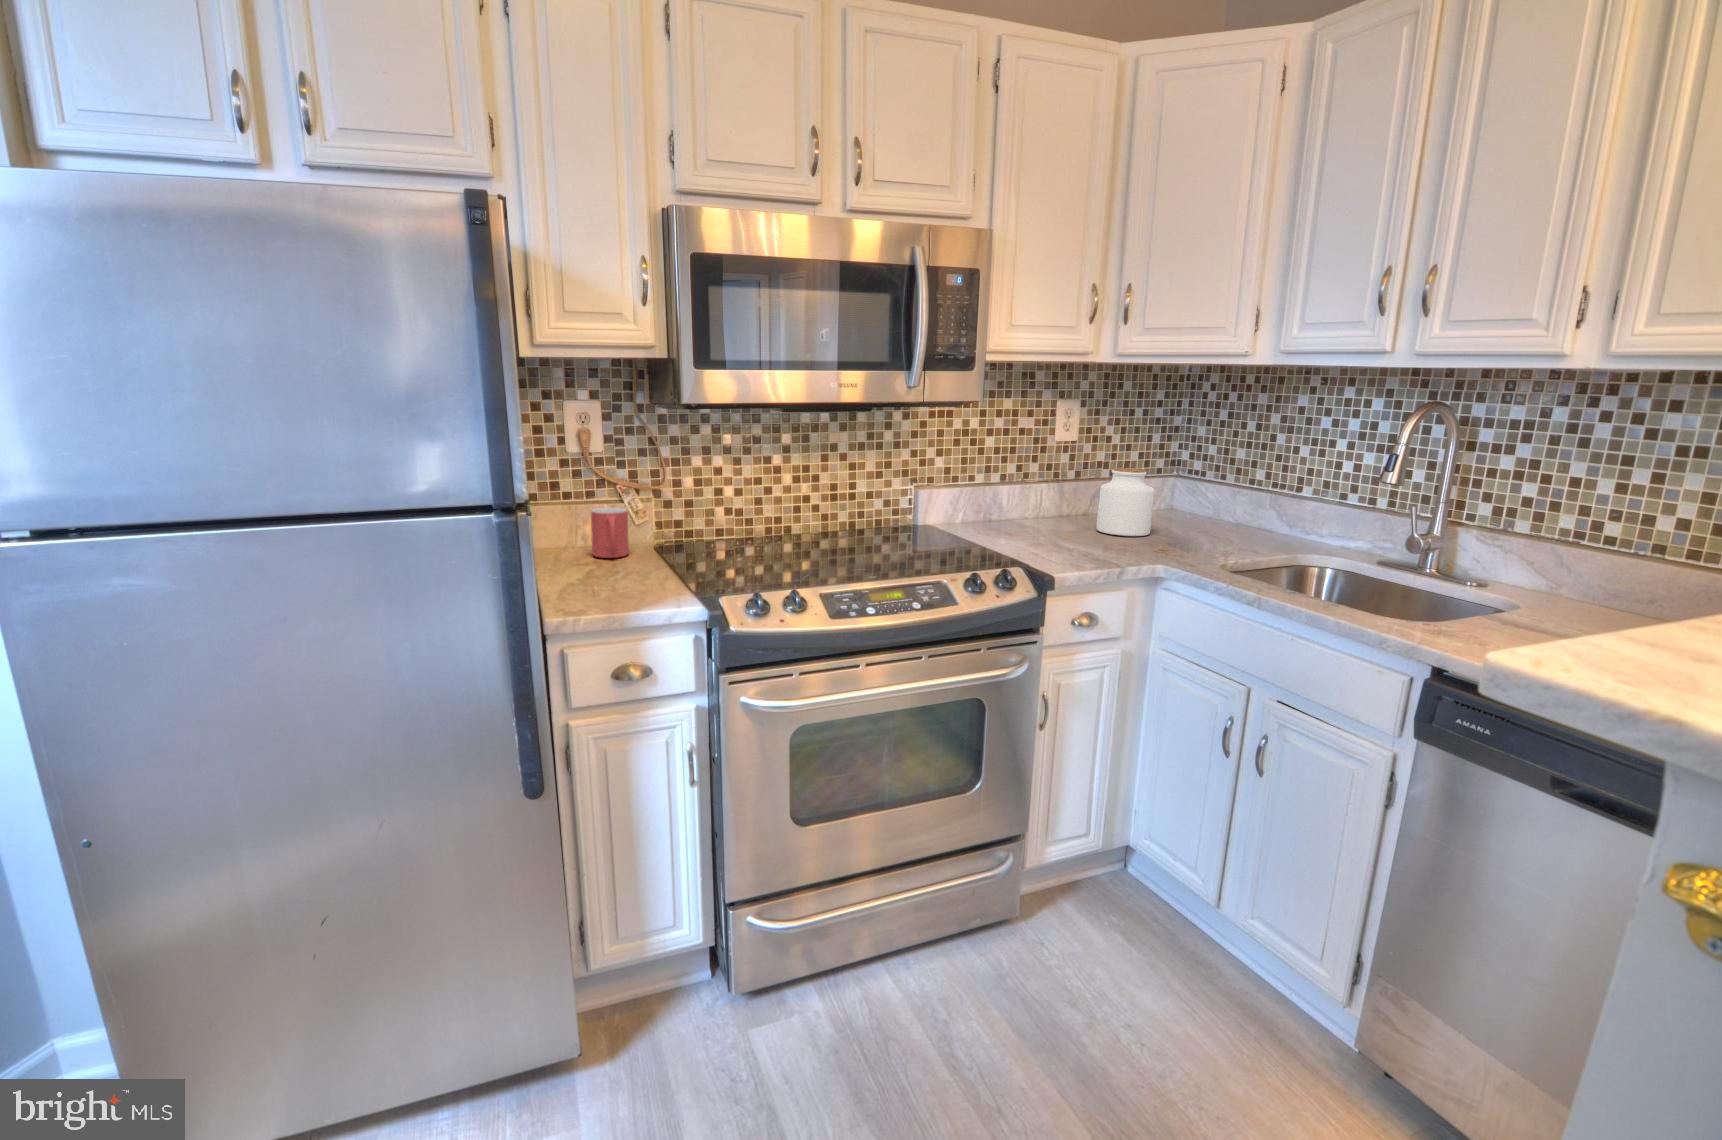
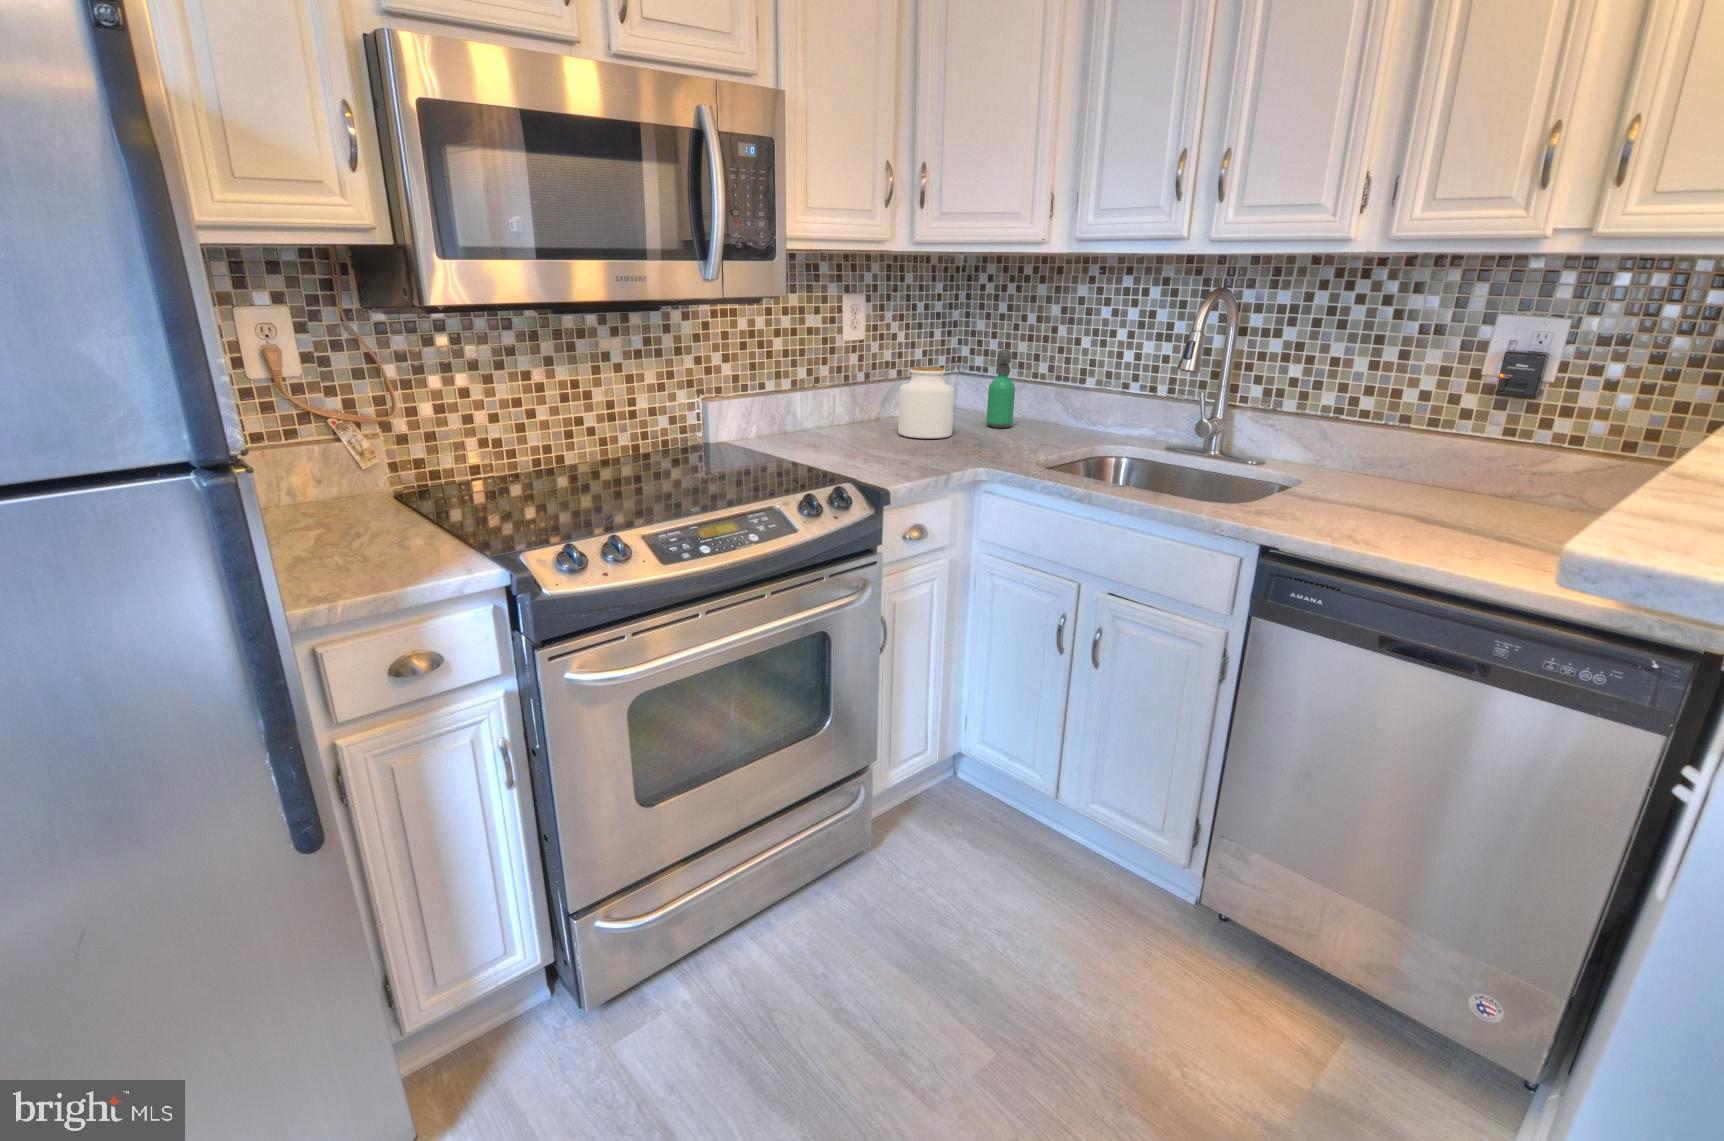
soap dispenser: none [1193,455,1224,531] -> present [987,349,1015,428]
mug: present [591,508,629,558] -> none [297,450,361,517]

